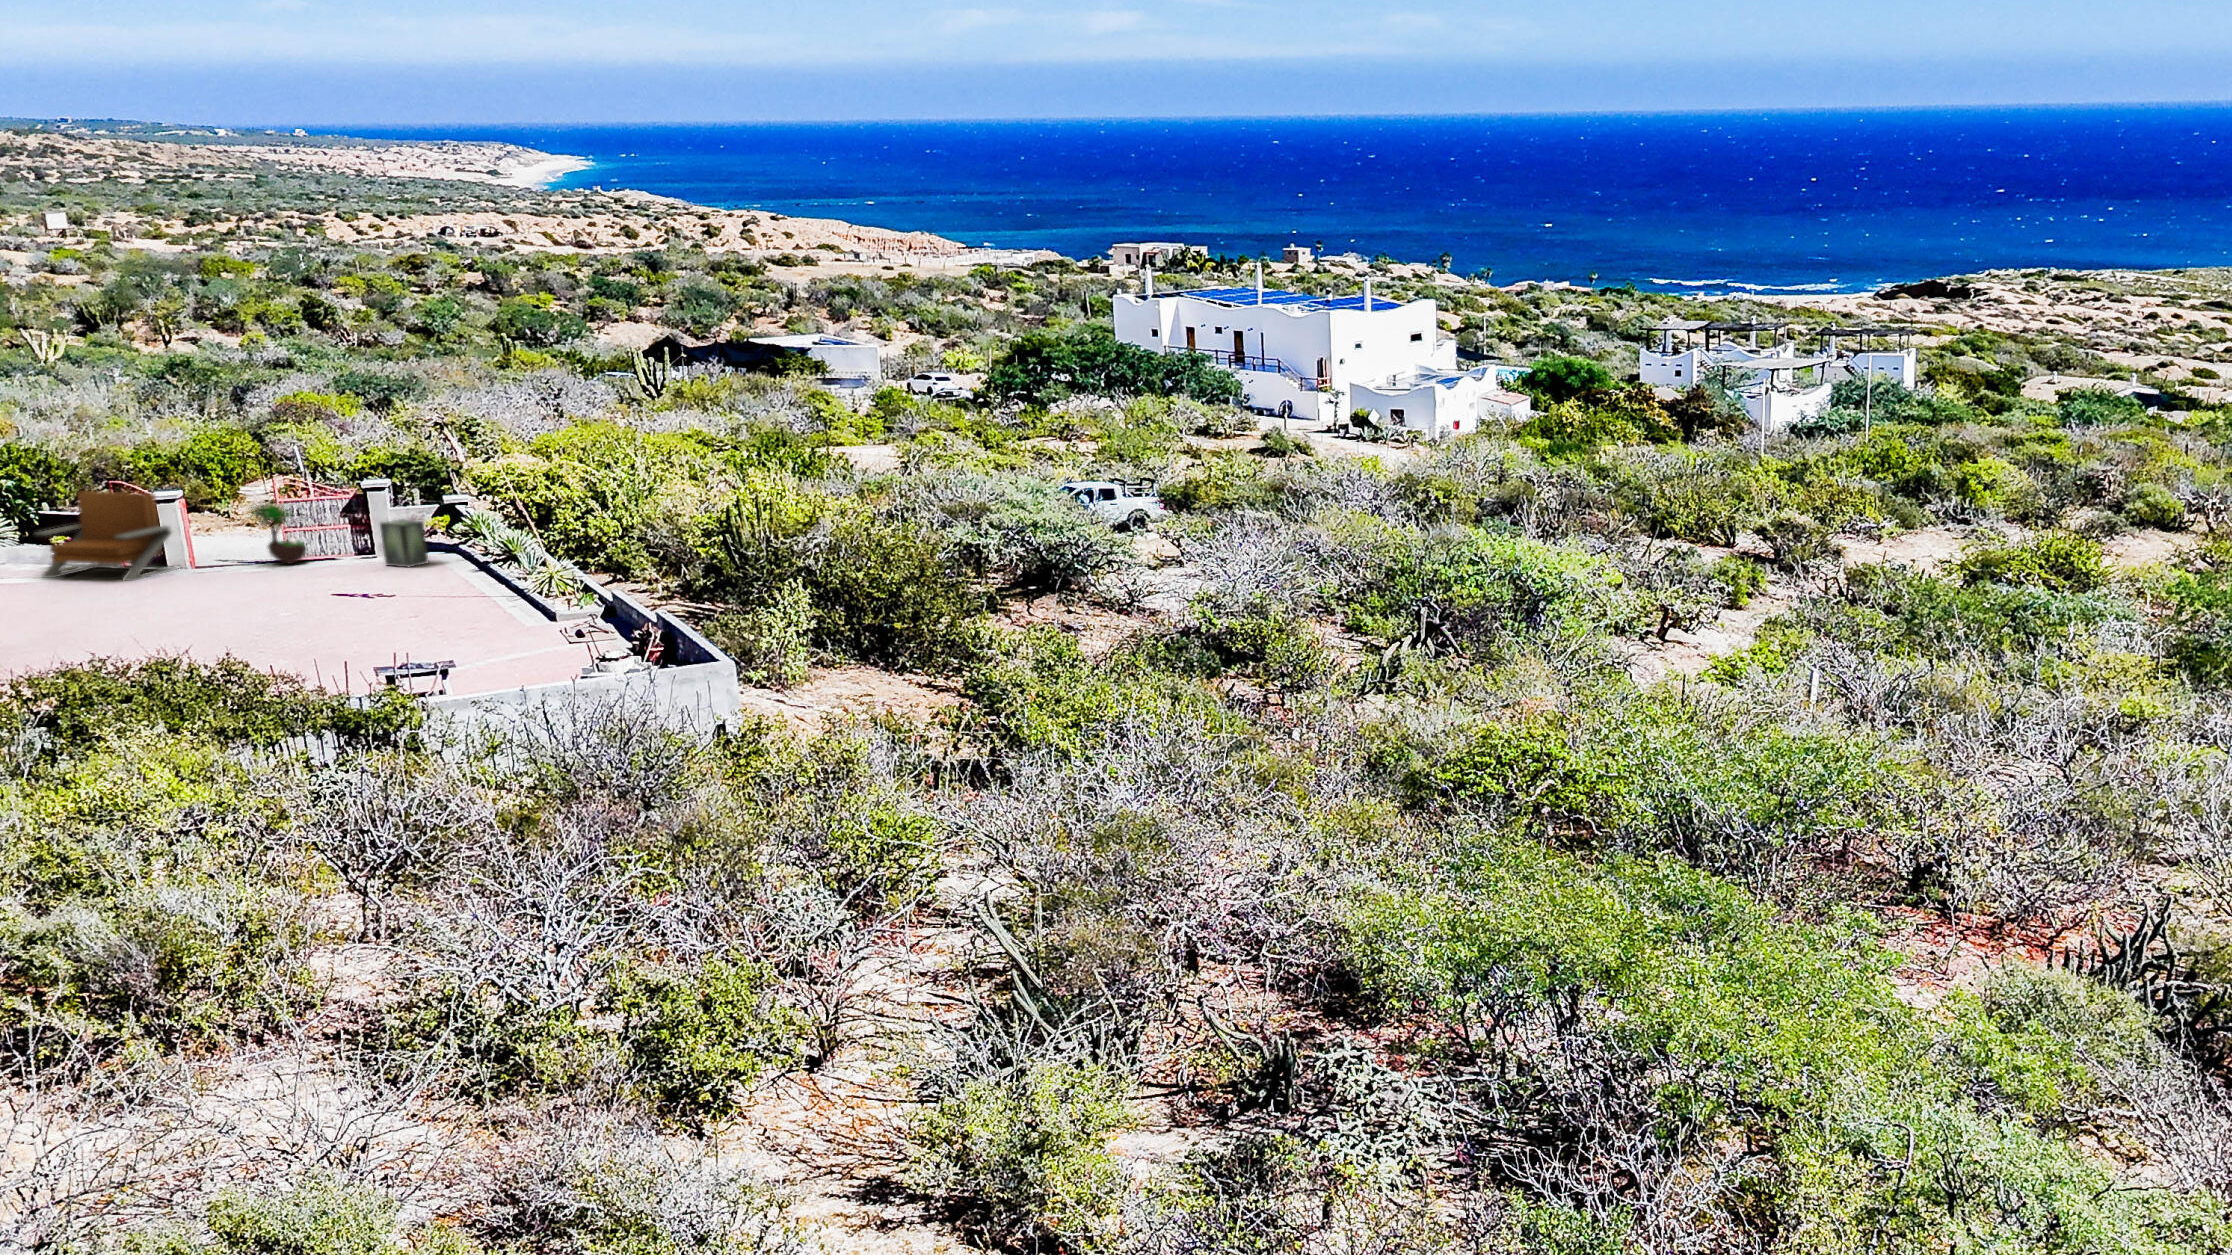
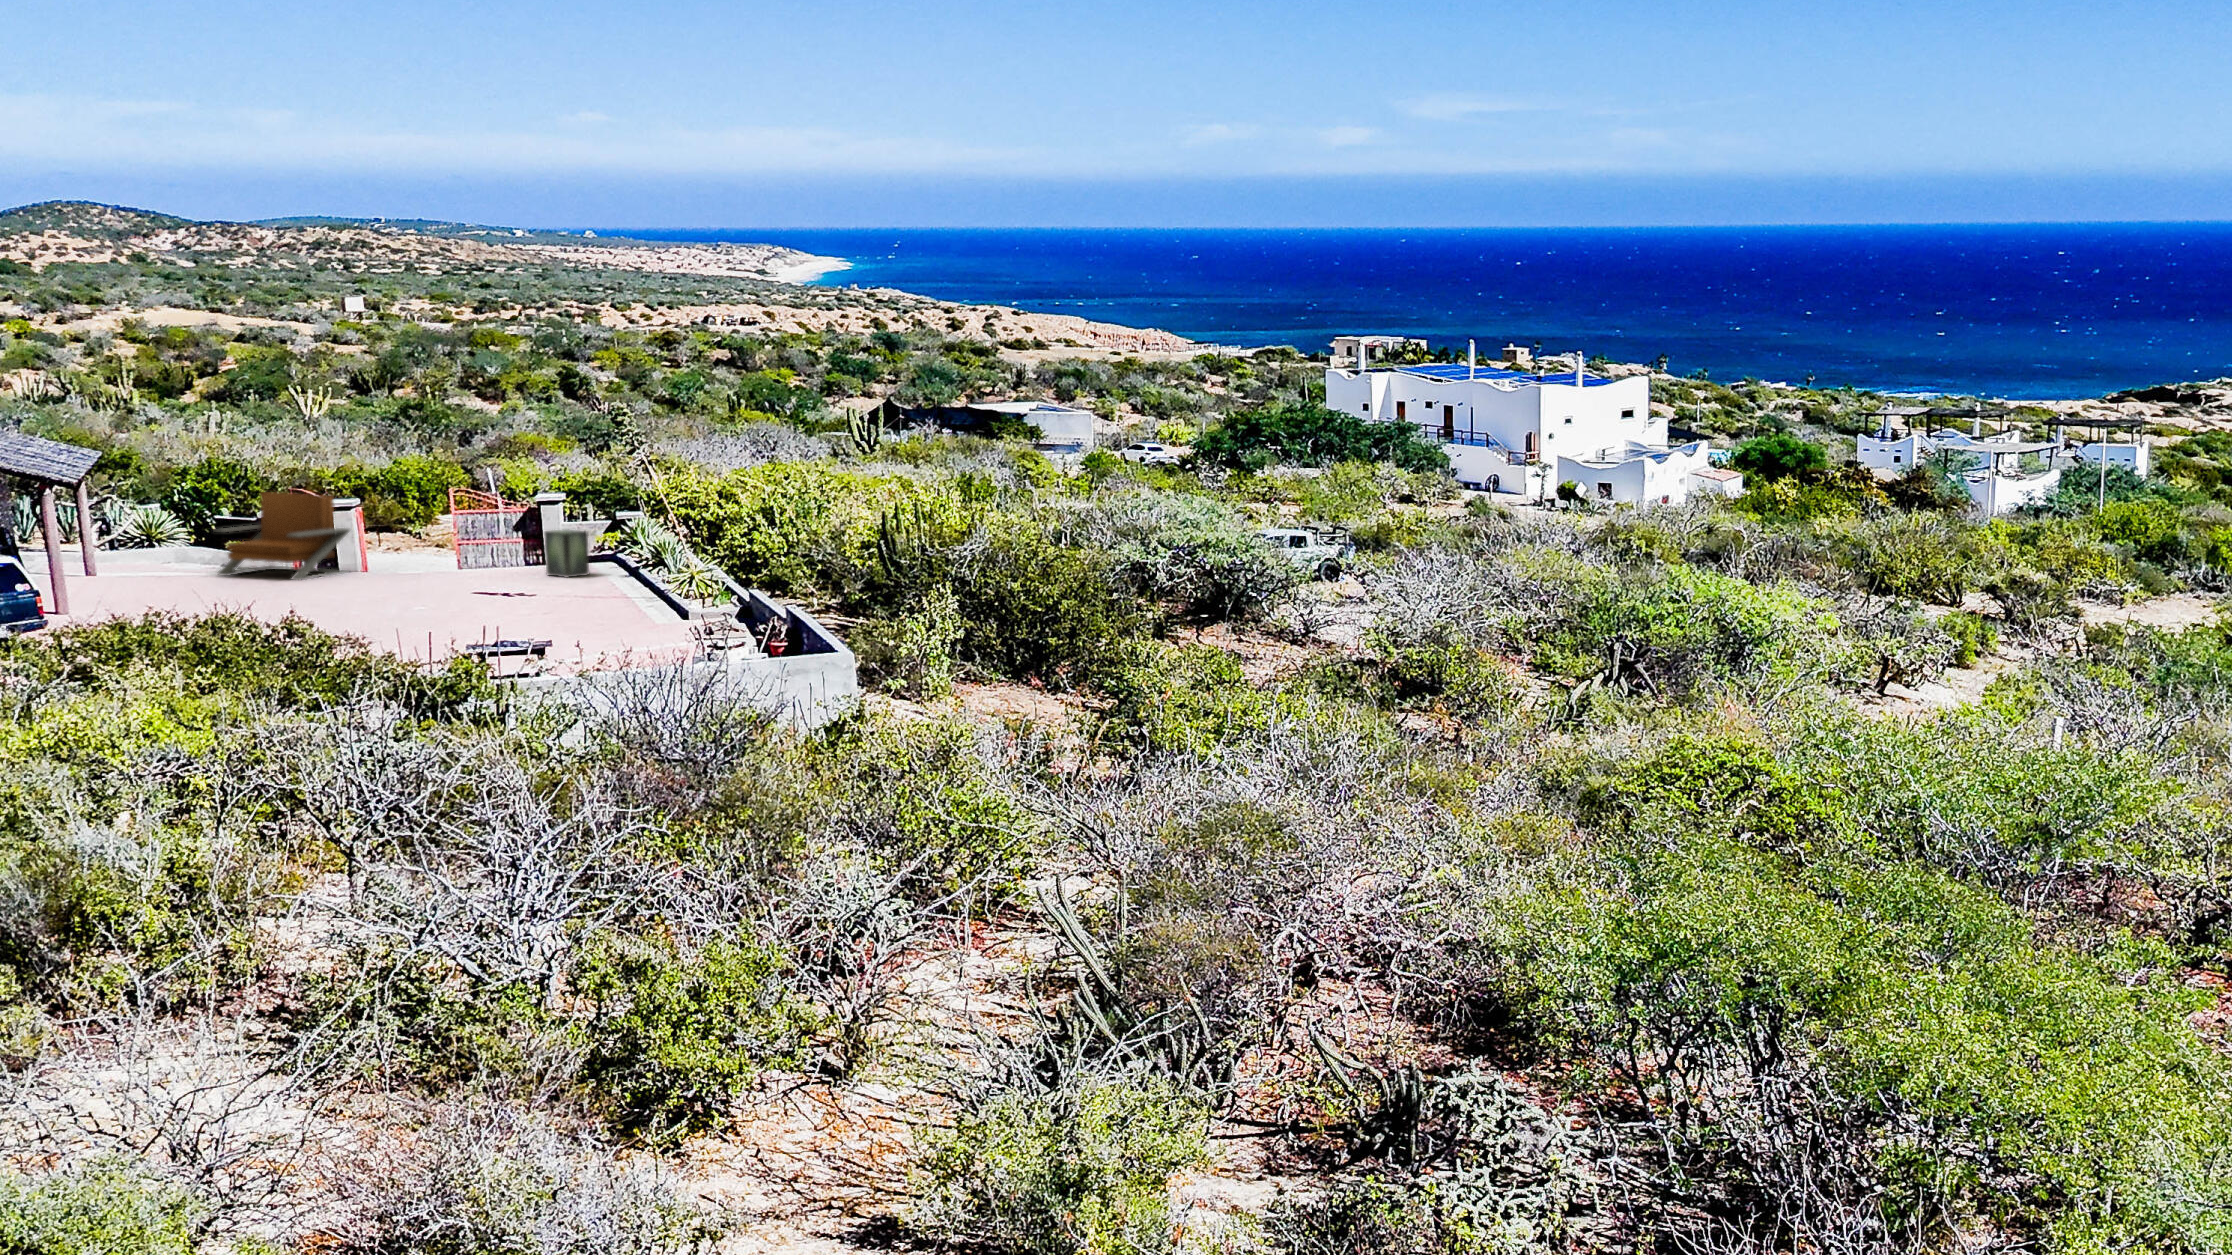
potted tree: present [250,502,306,564] -> none [419,500,473,571]

